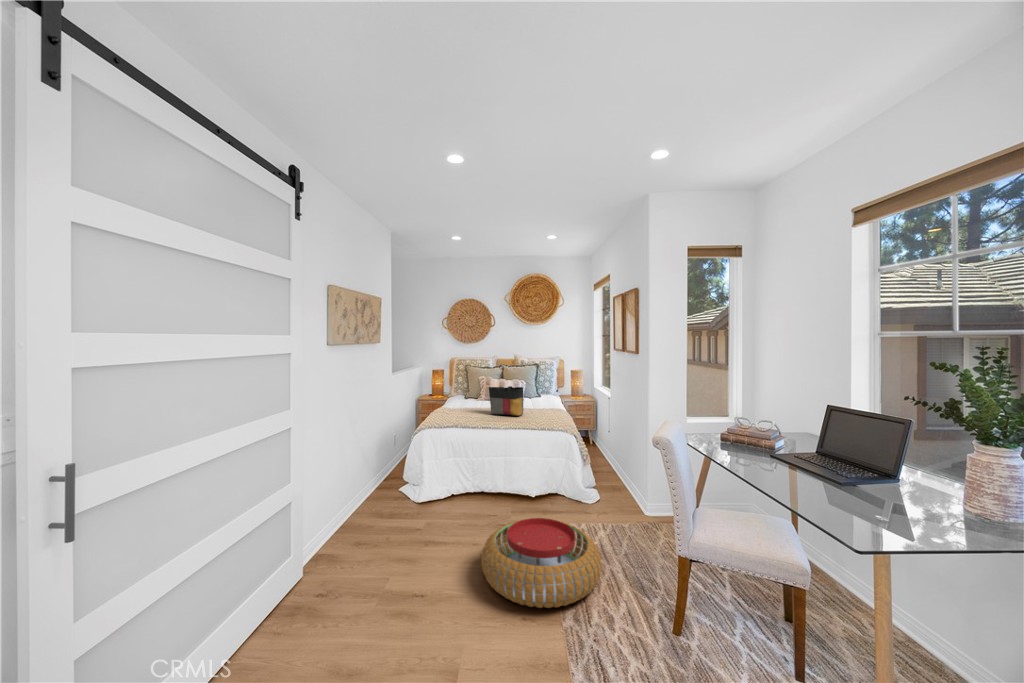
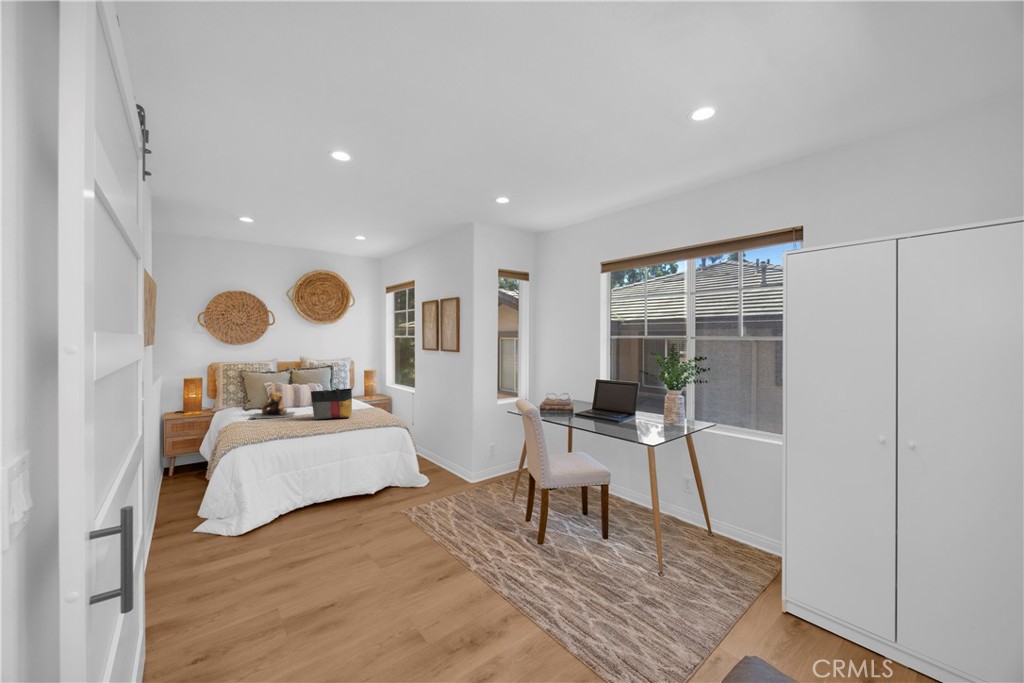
teddy bear: none [450,386,491,409] -> present [250,393,295,419]
pouf: present [481,518,601,608] -> none [373,498,479,570]

